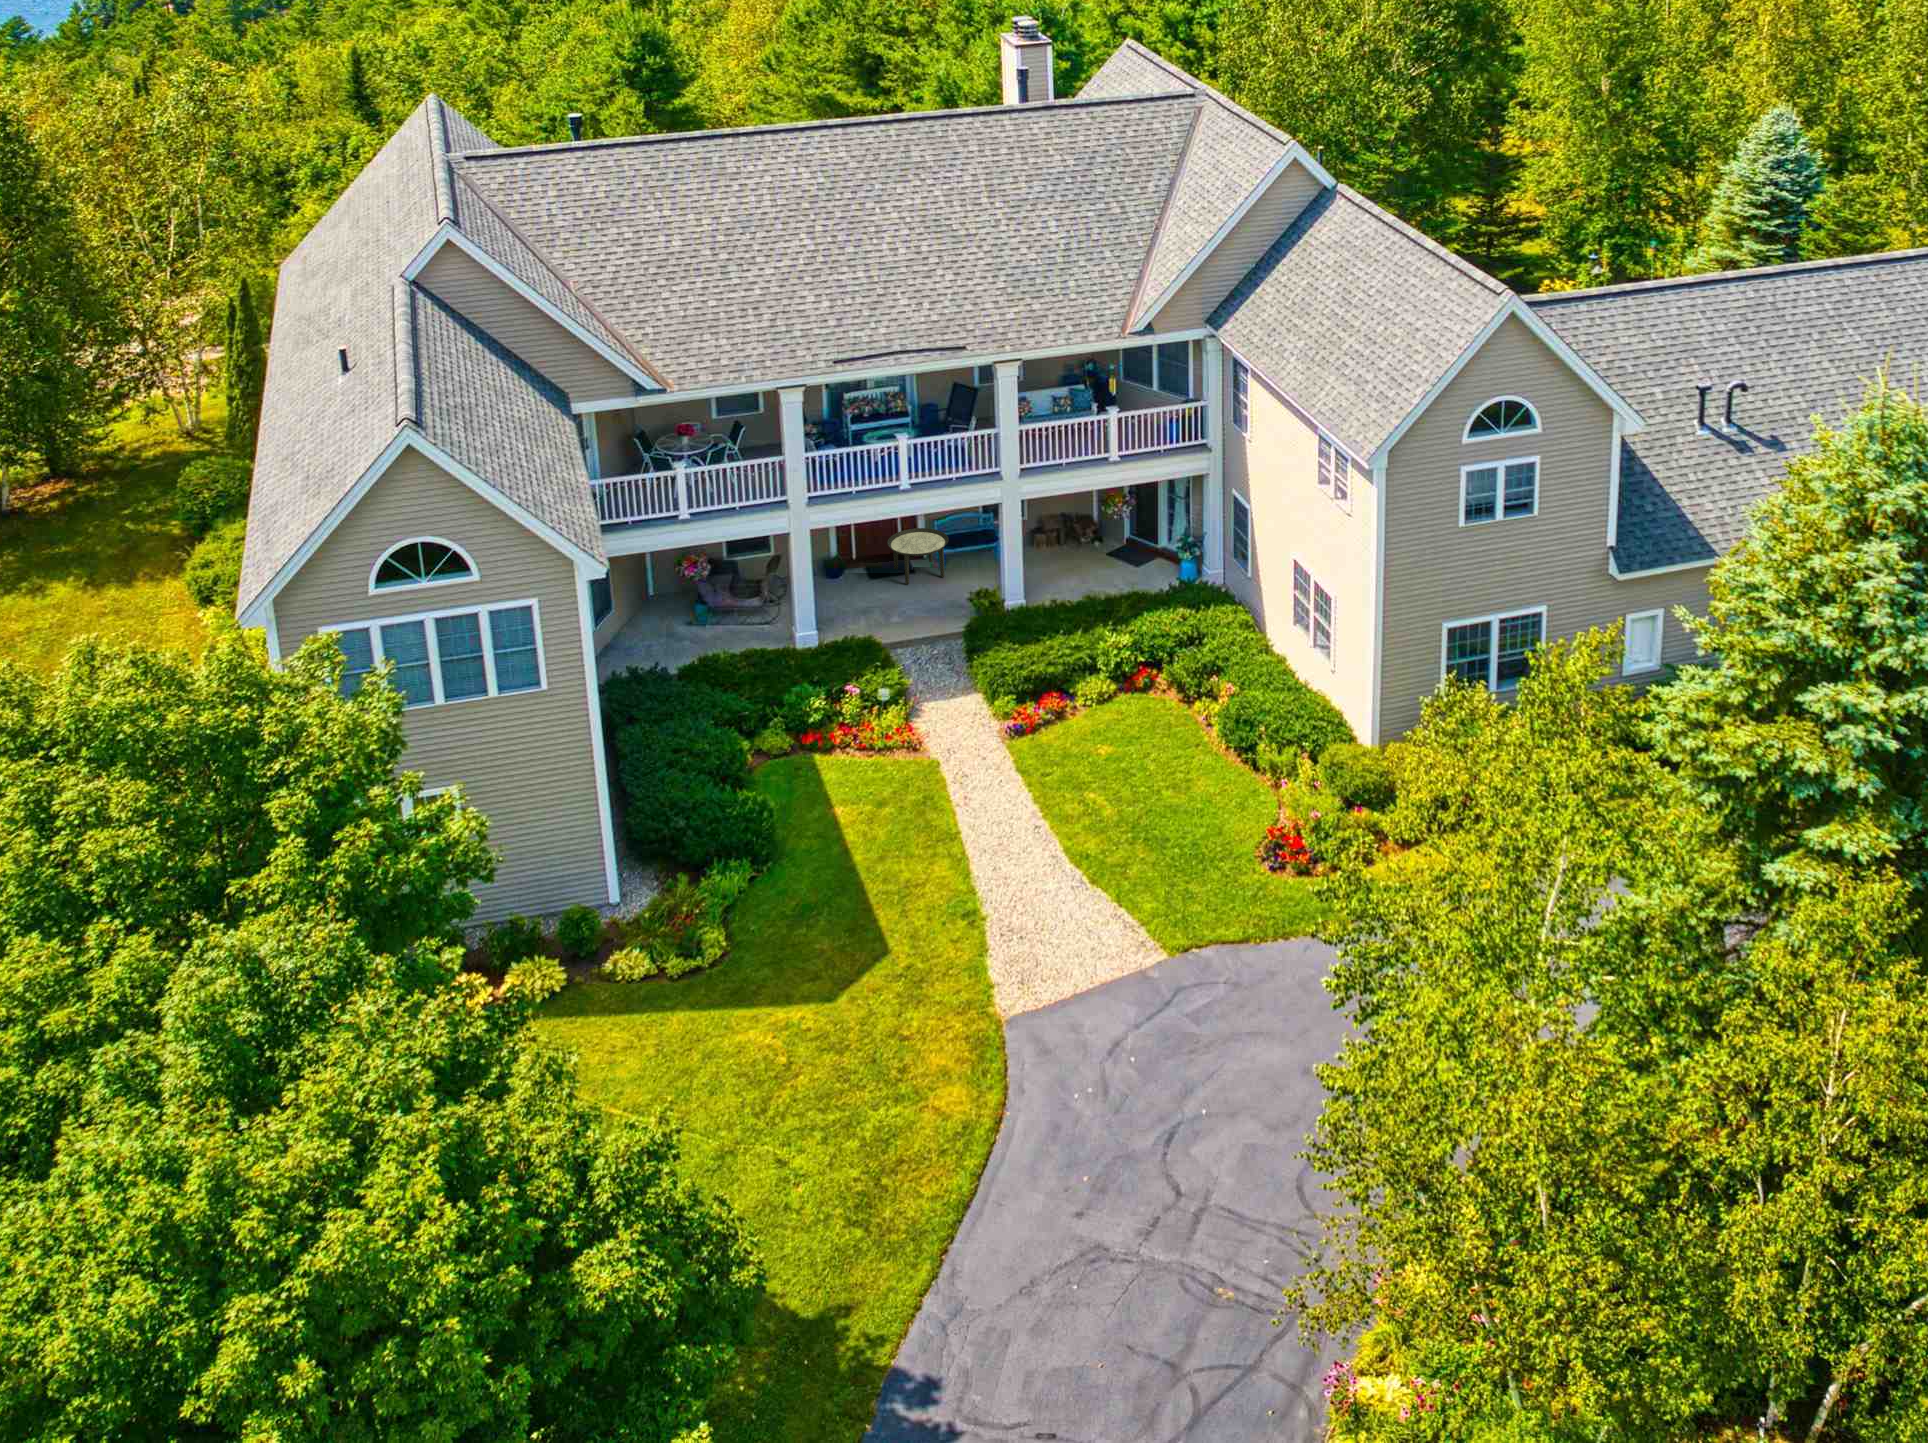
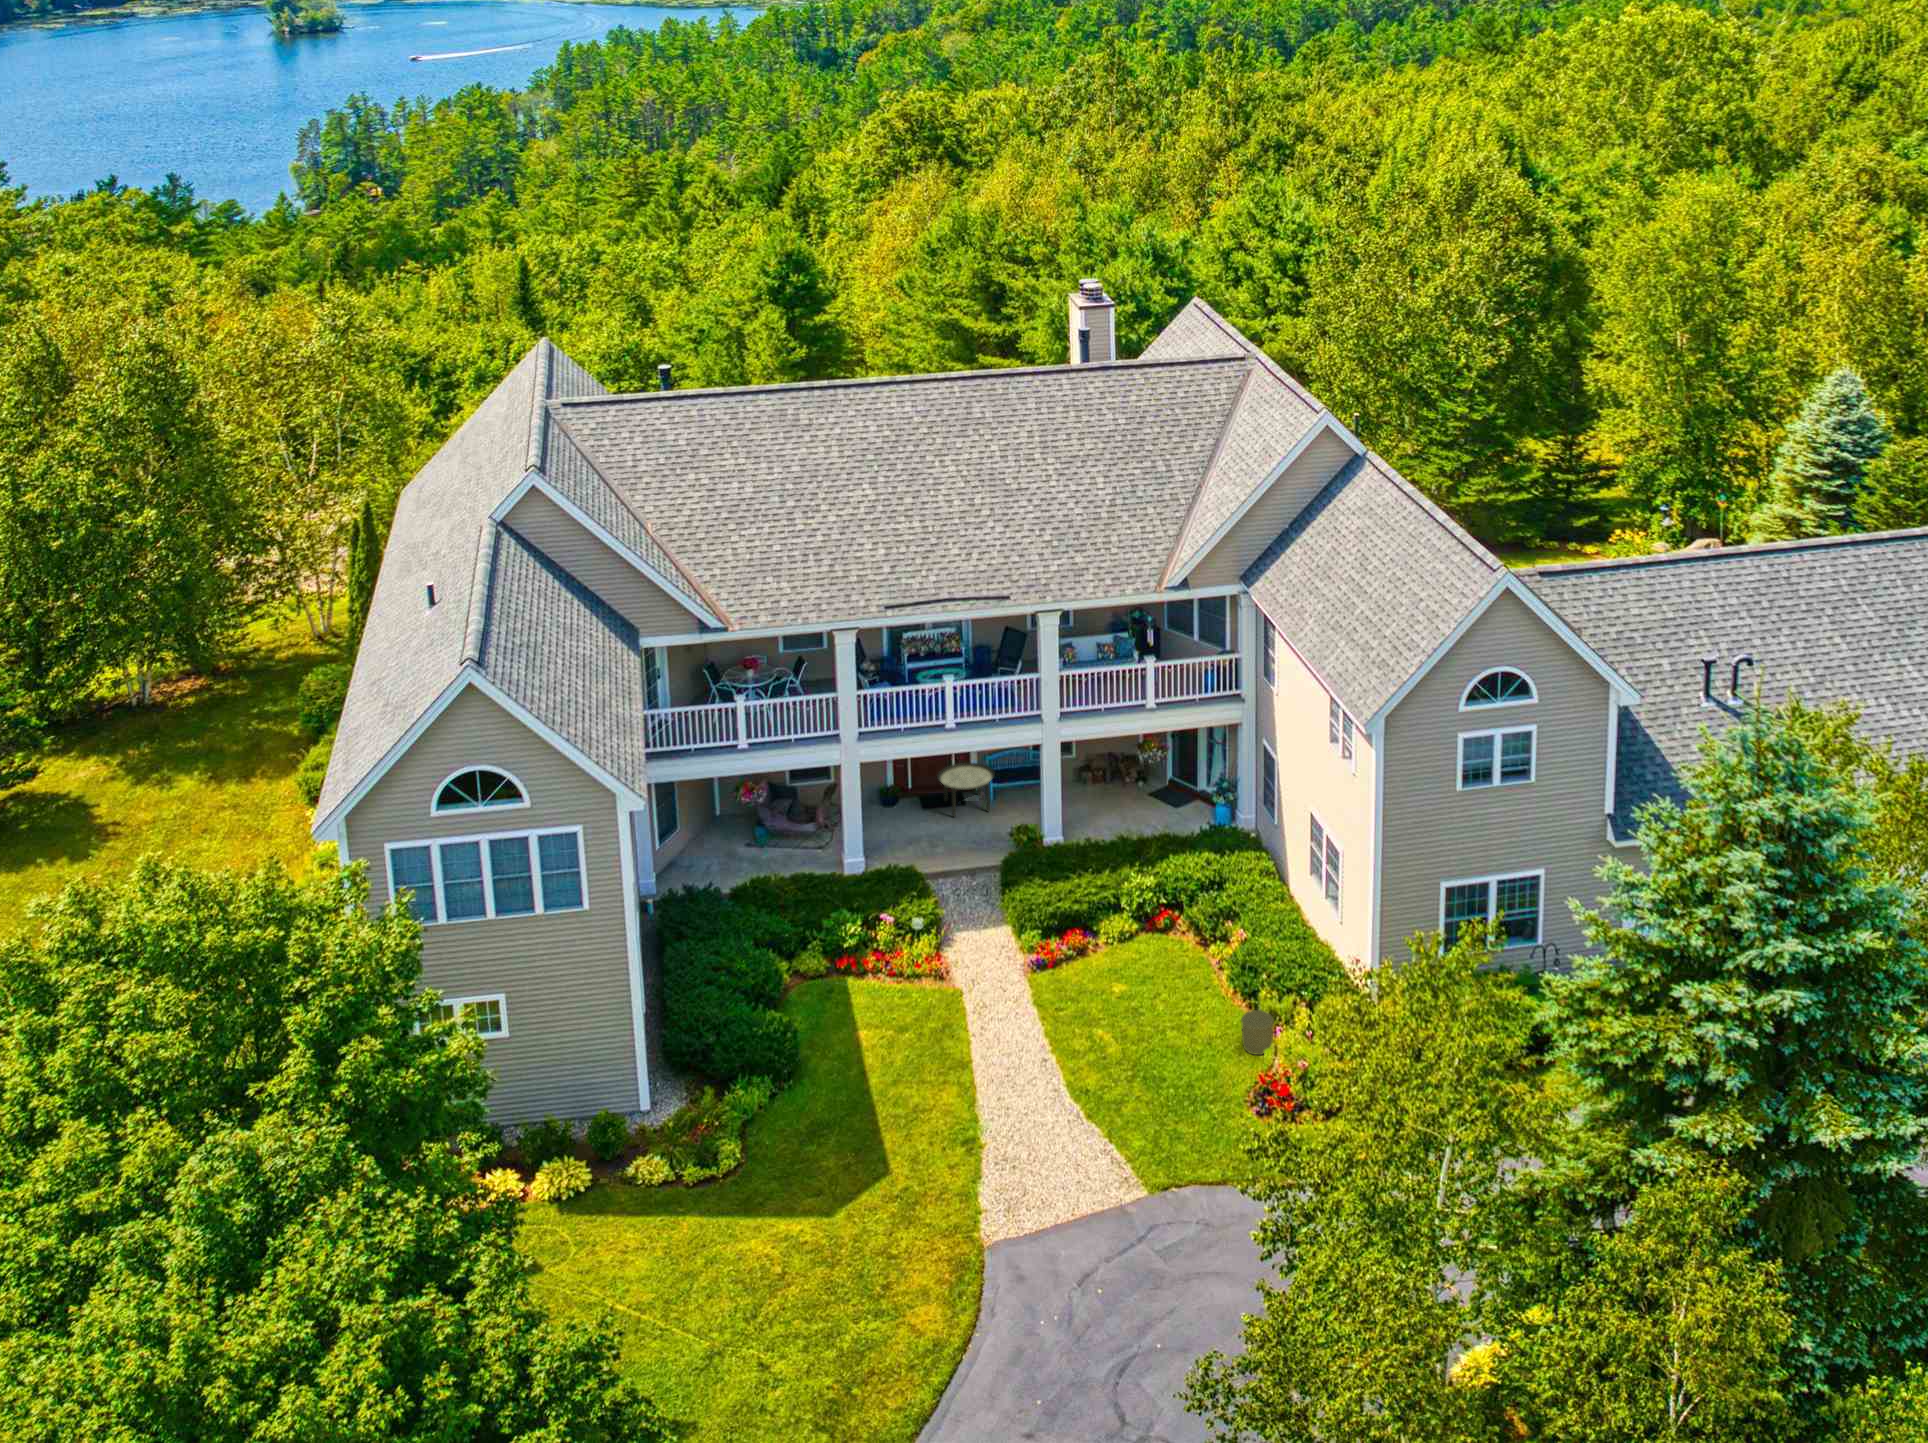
woven basket: none [1240,759,1274,803] -> present [1241,1010,1274,1055]

